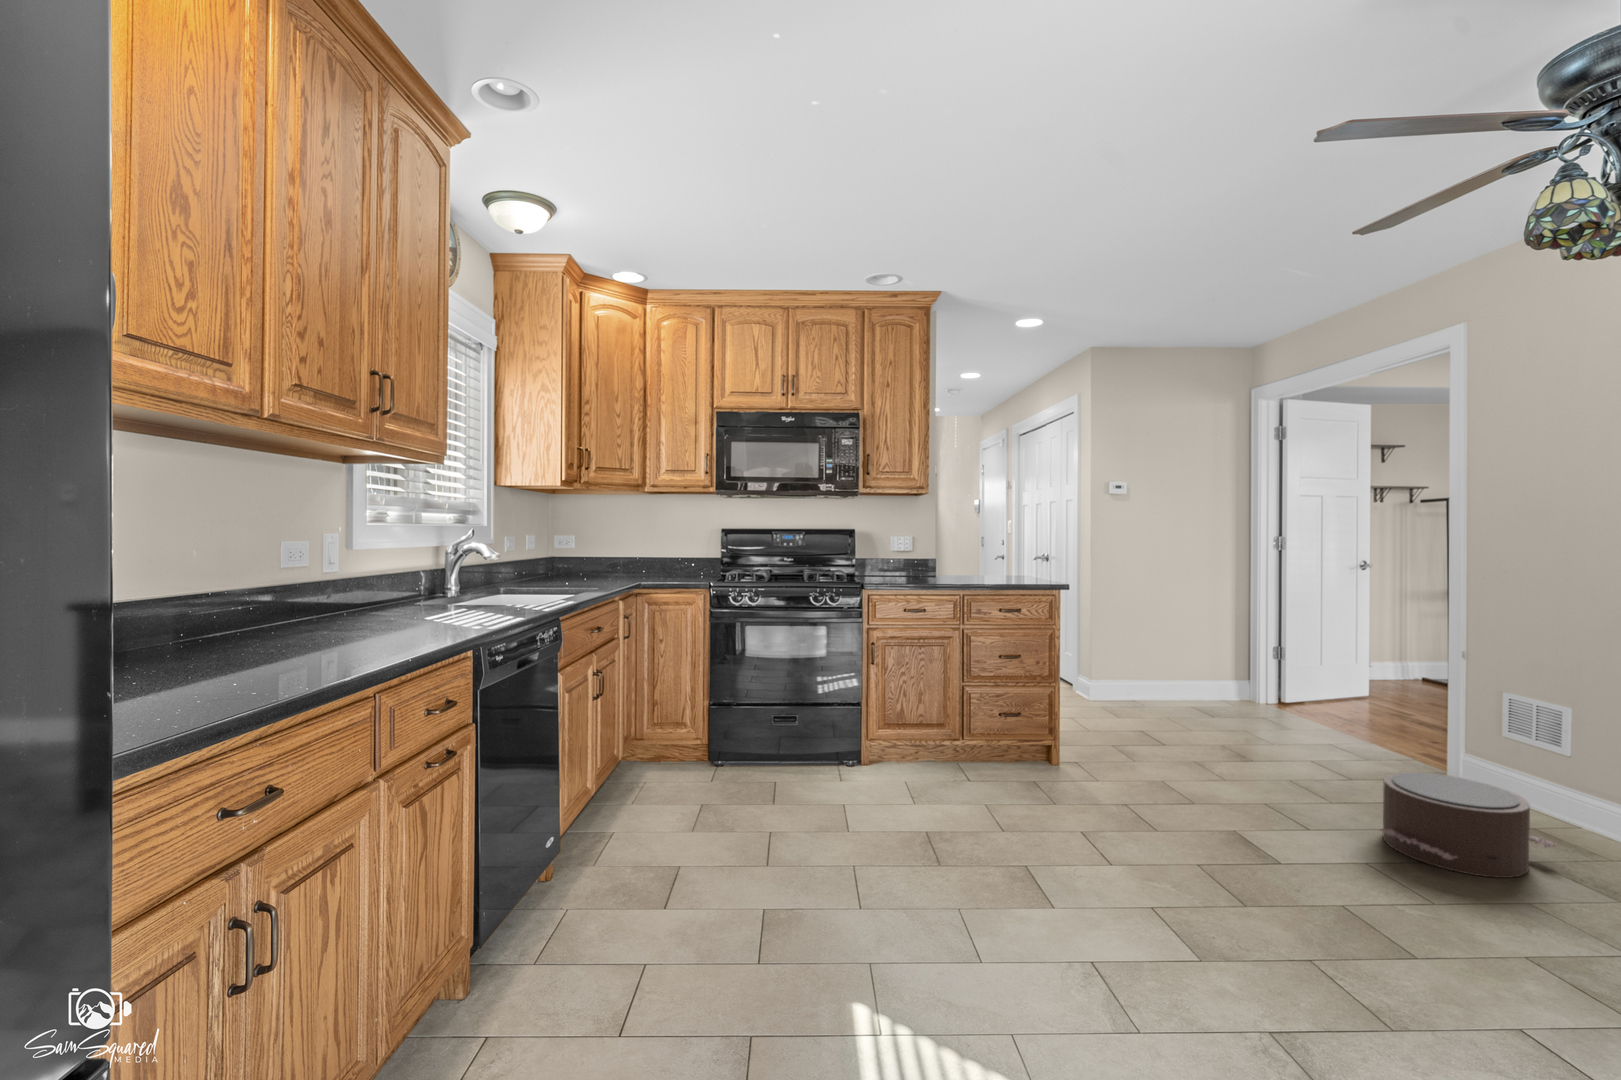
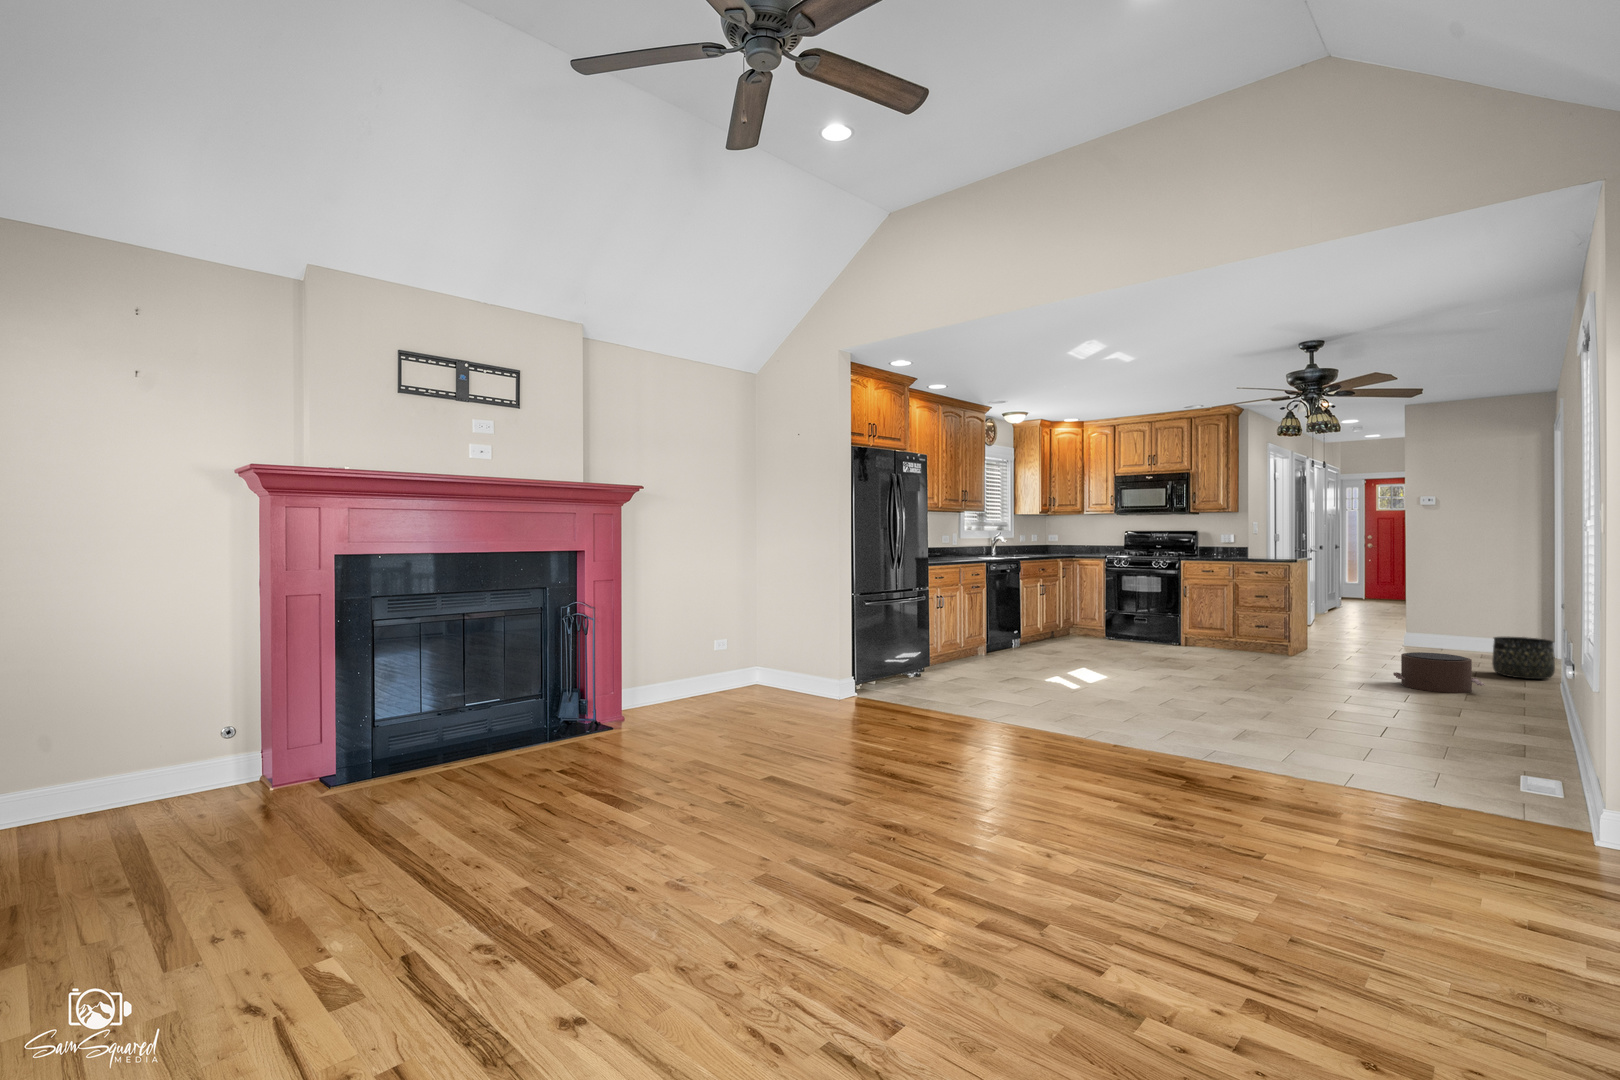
basket: none [1331,698,1422,772] -> present [1492,637,1555,679]

